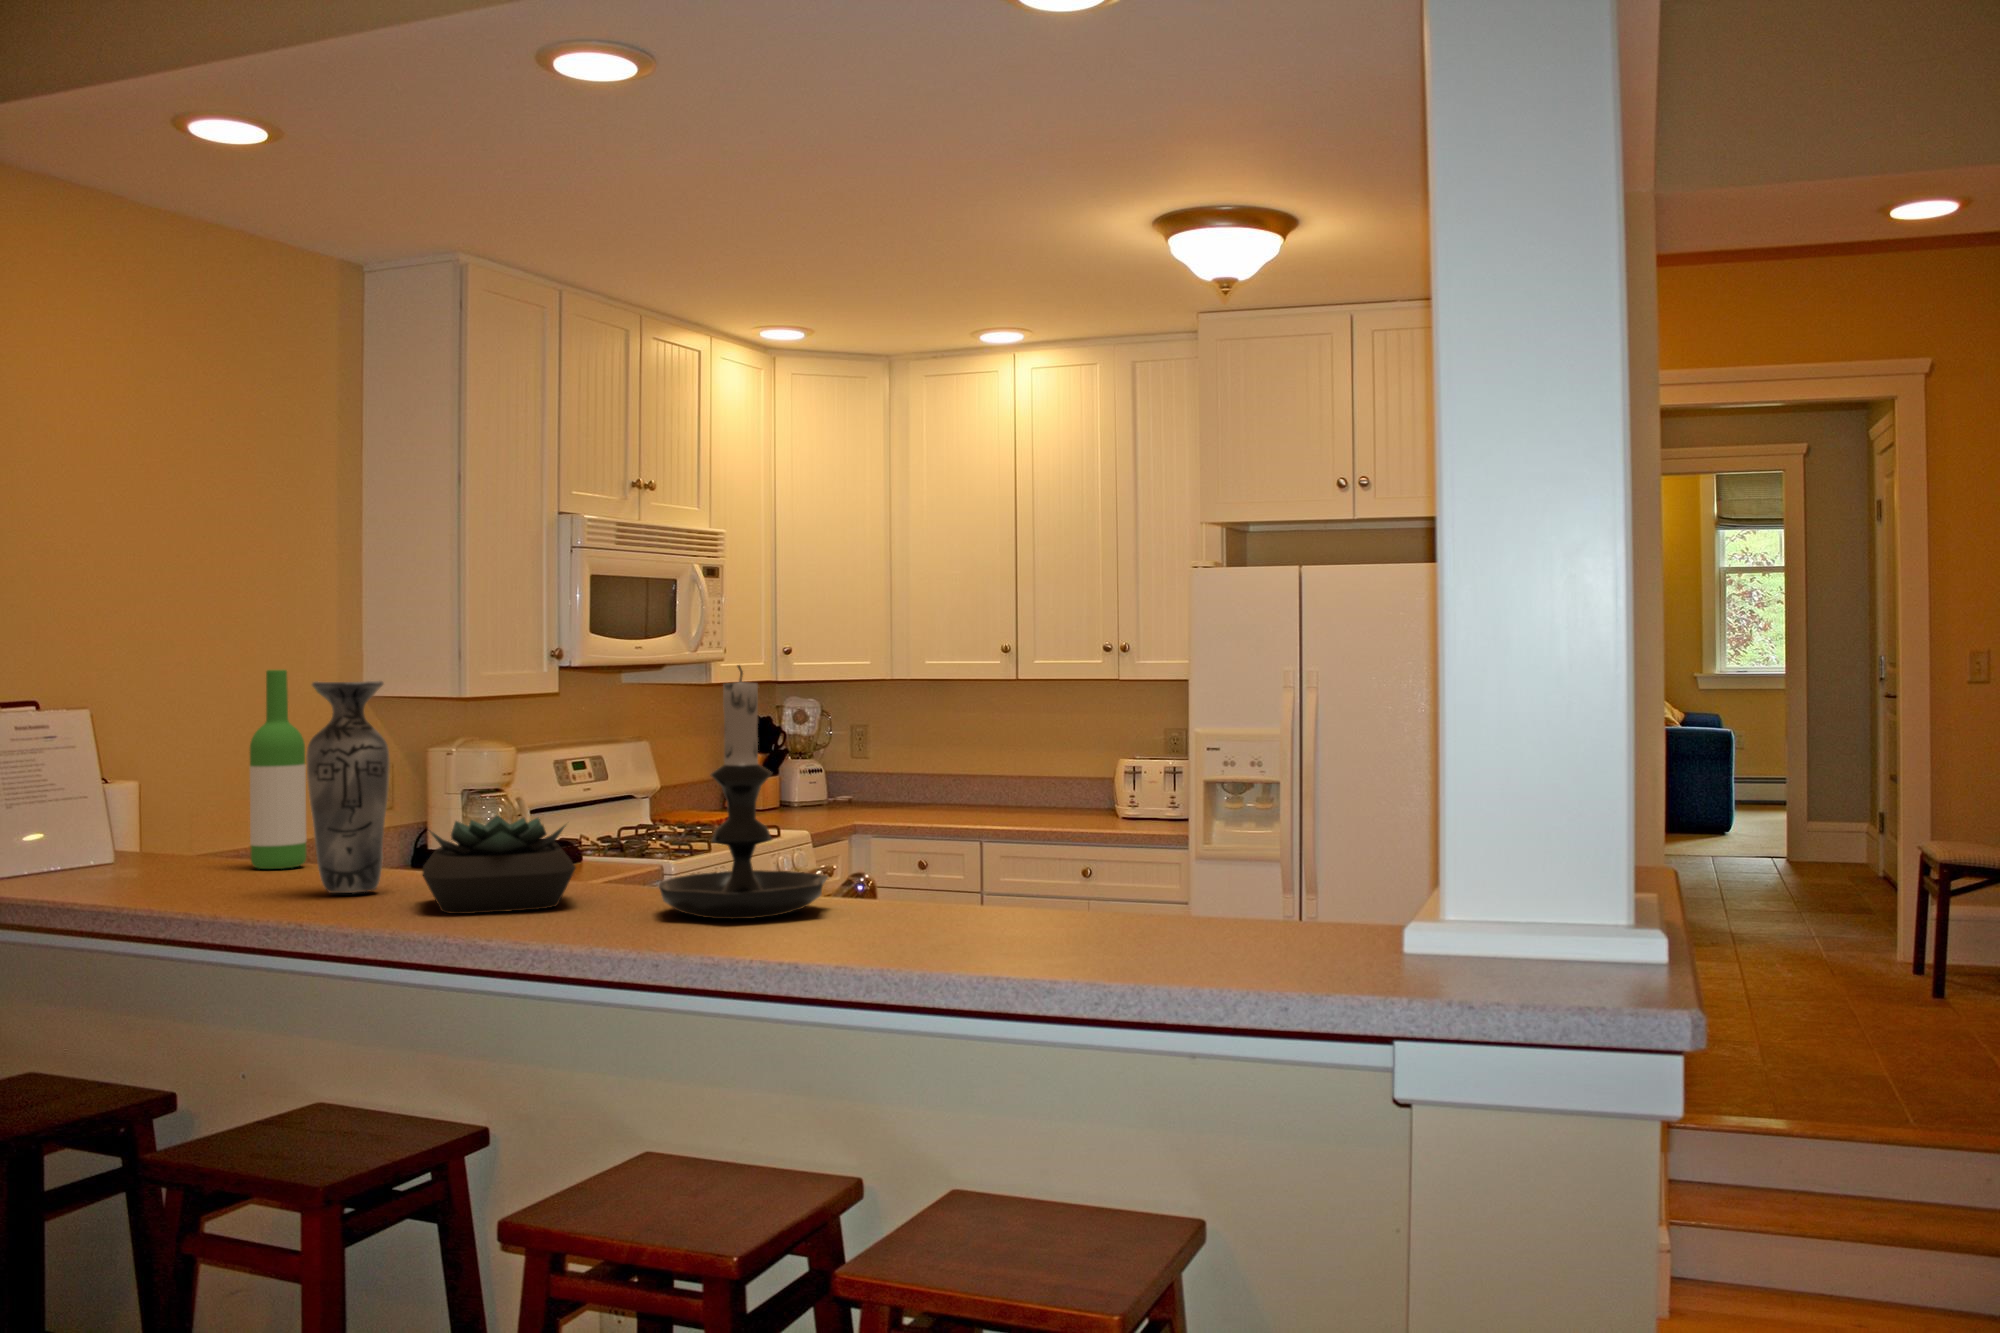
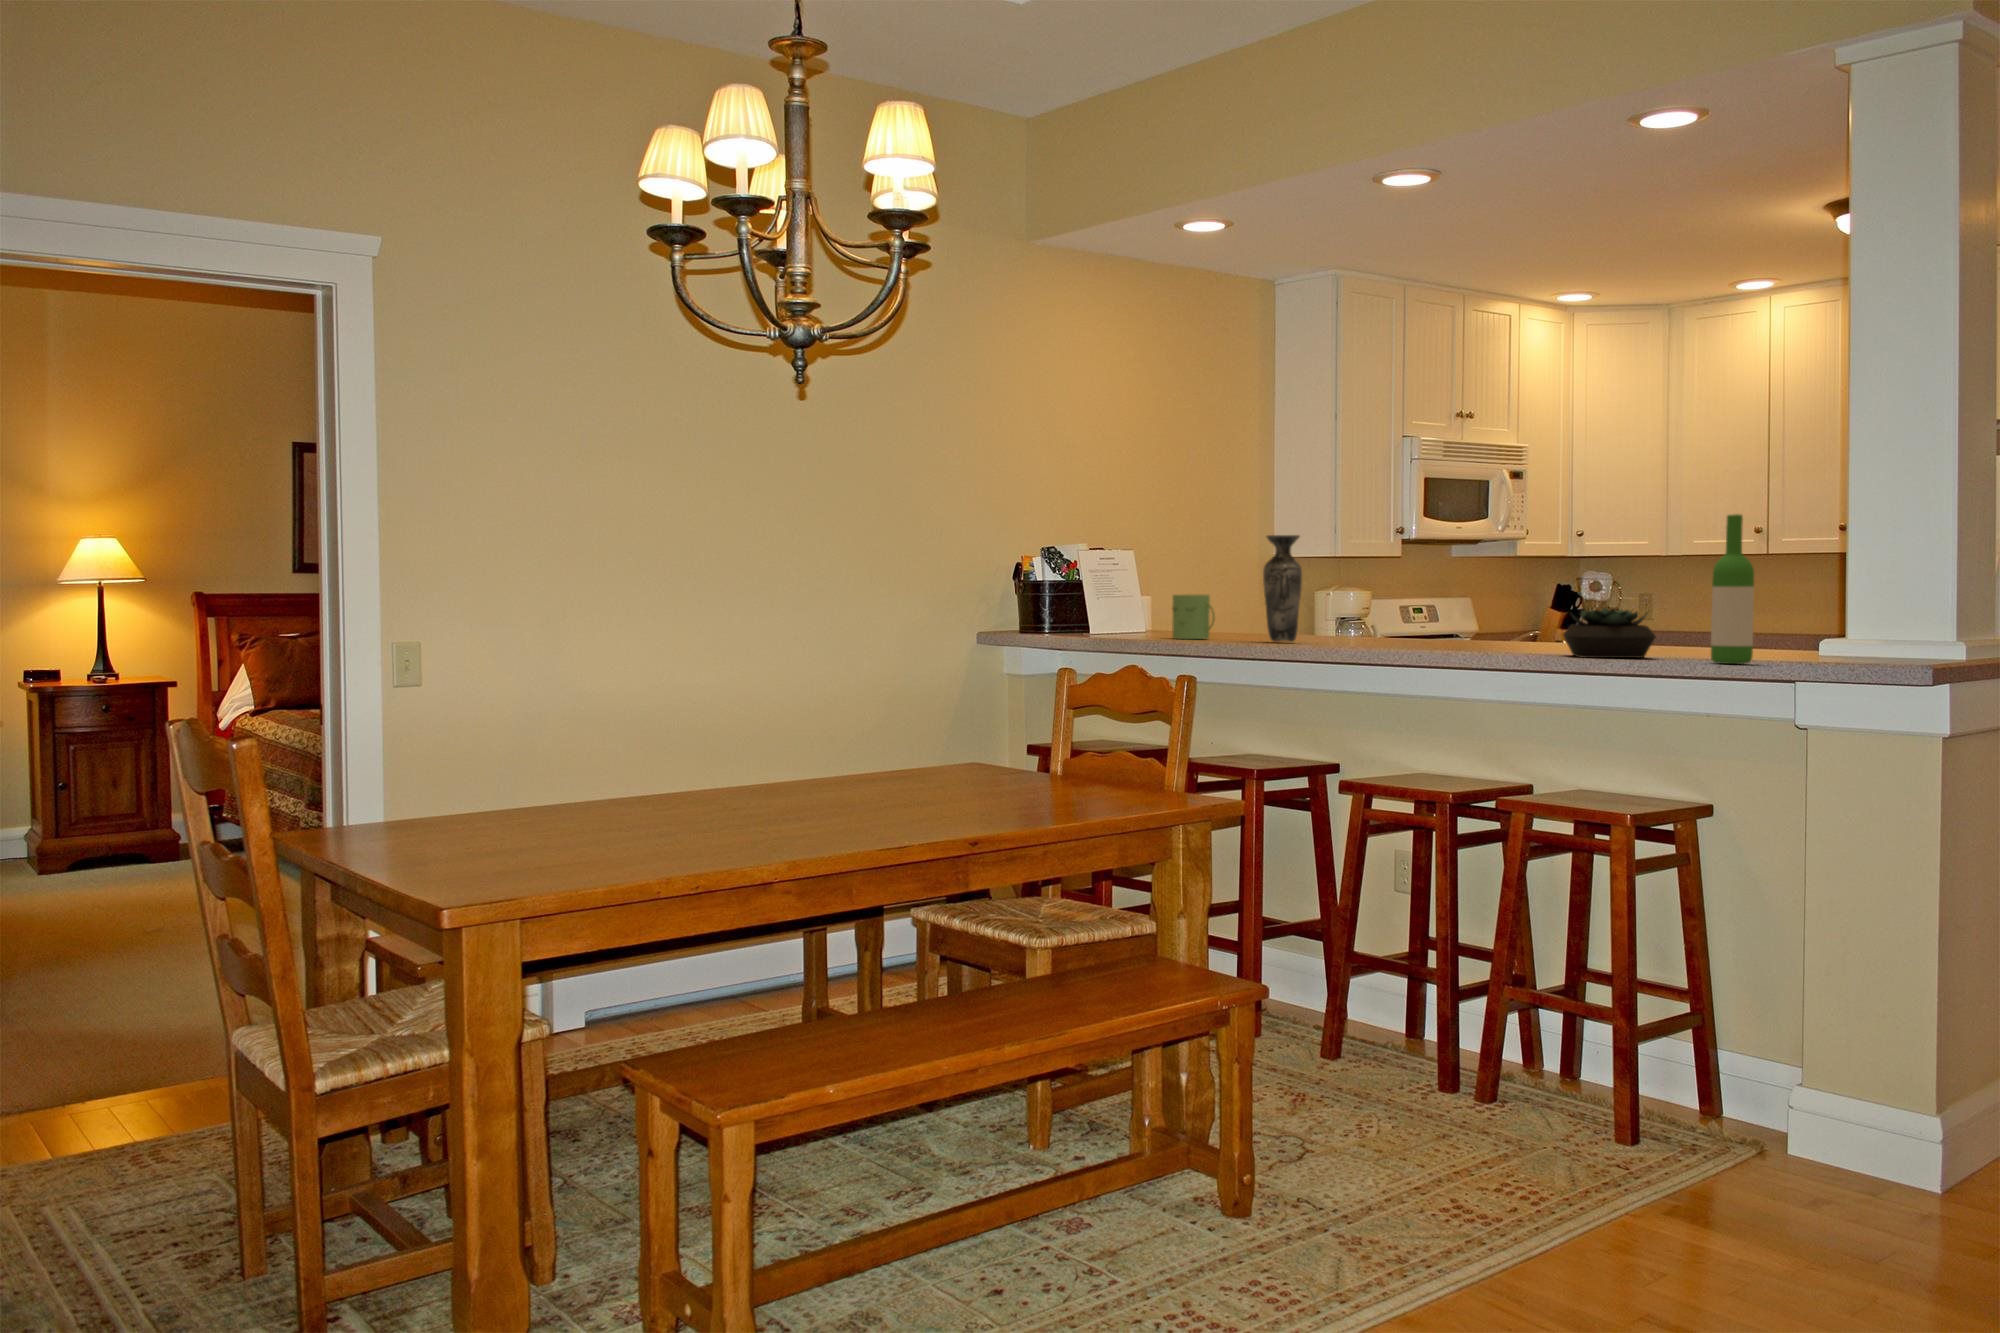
candle holder: present [659,665,828,919] -> none [1432,523,1524,652]
wine bottle: present [250,670,307,869] -> present [1711,514,1754,664]
mug: none [112,795,208,891] -> present [1172,594,1215,639]
succulent plant: present [423,815,576,914] -> present [1563,608,1656,658]

